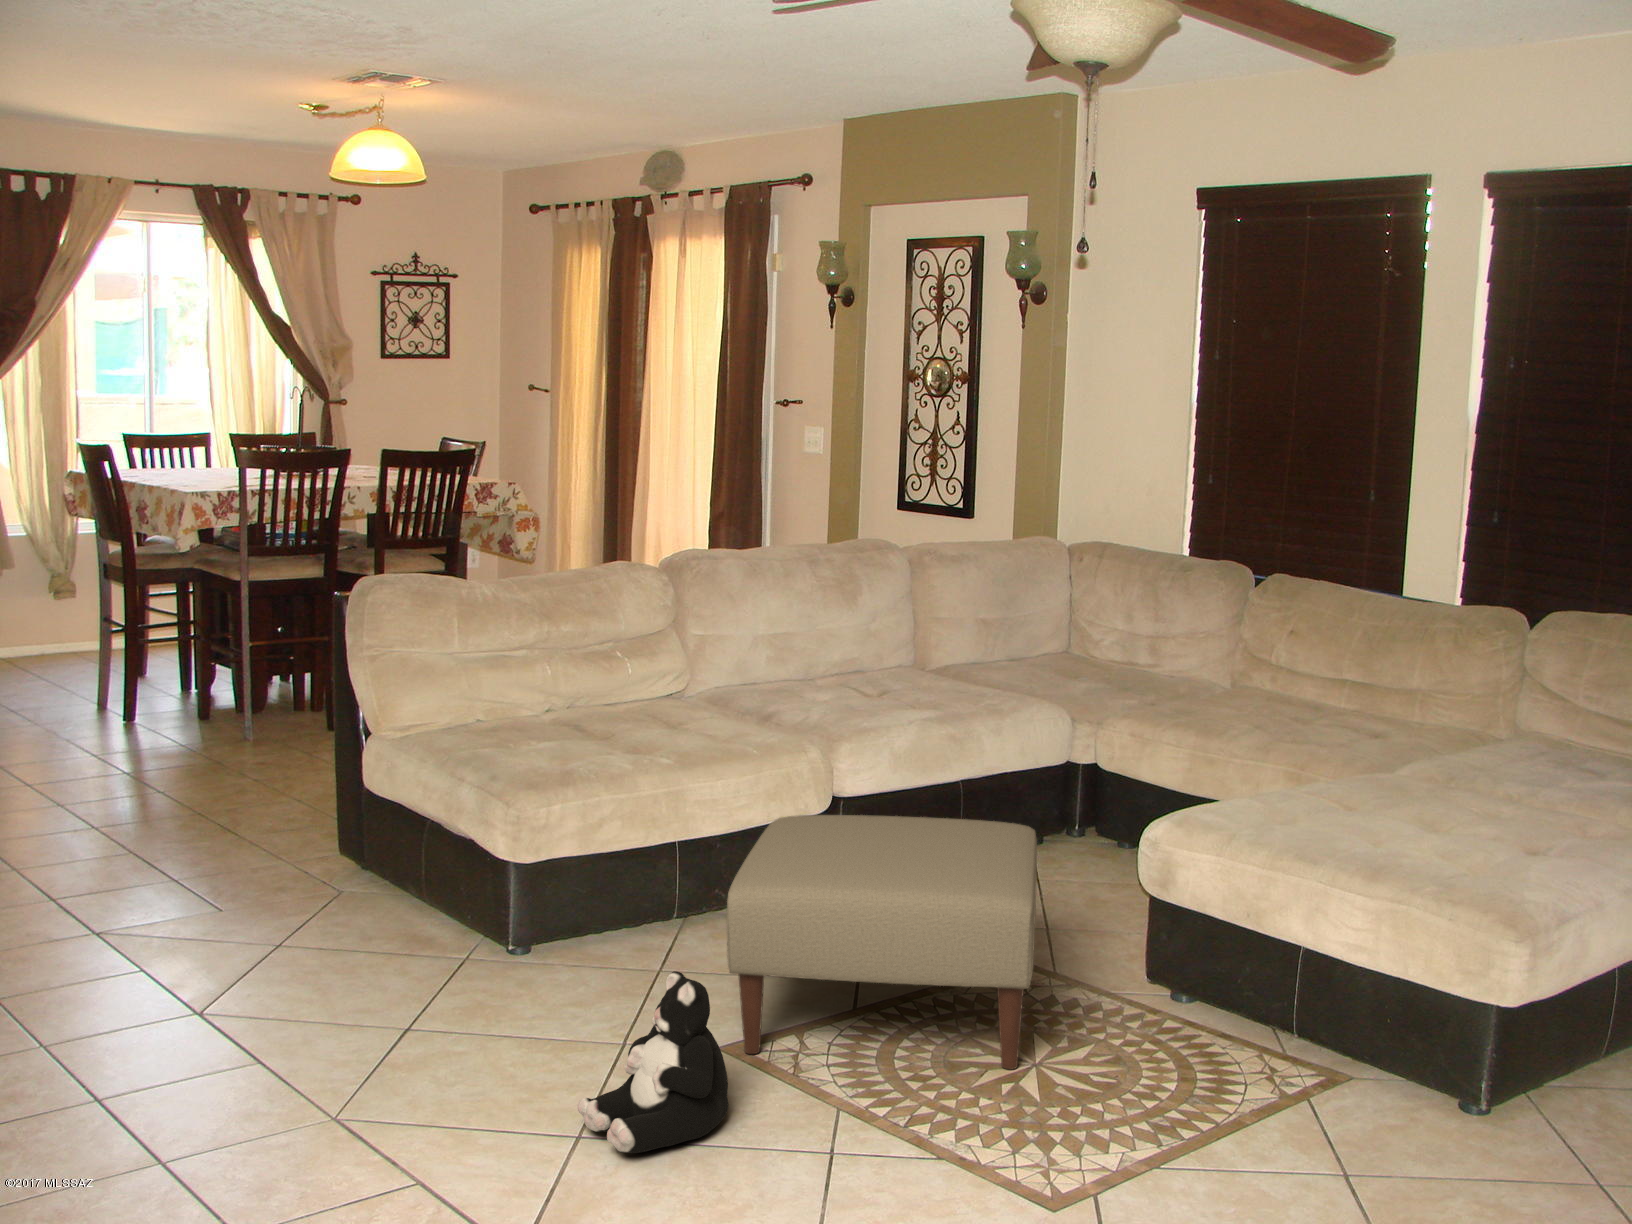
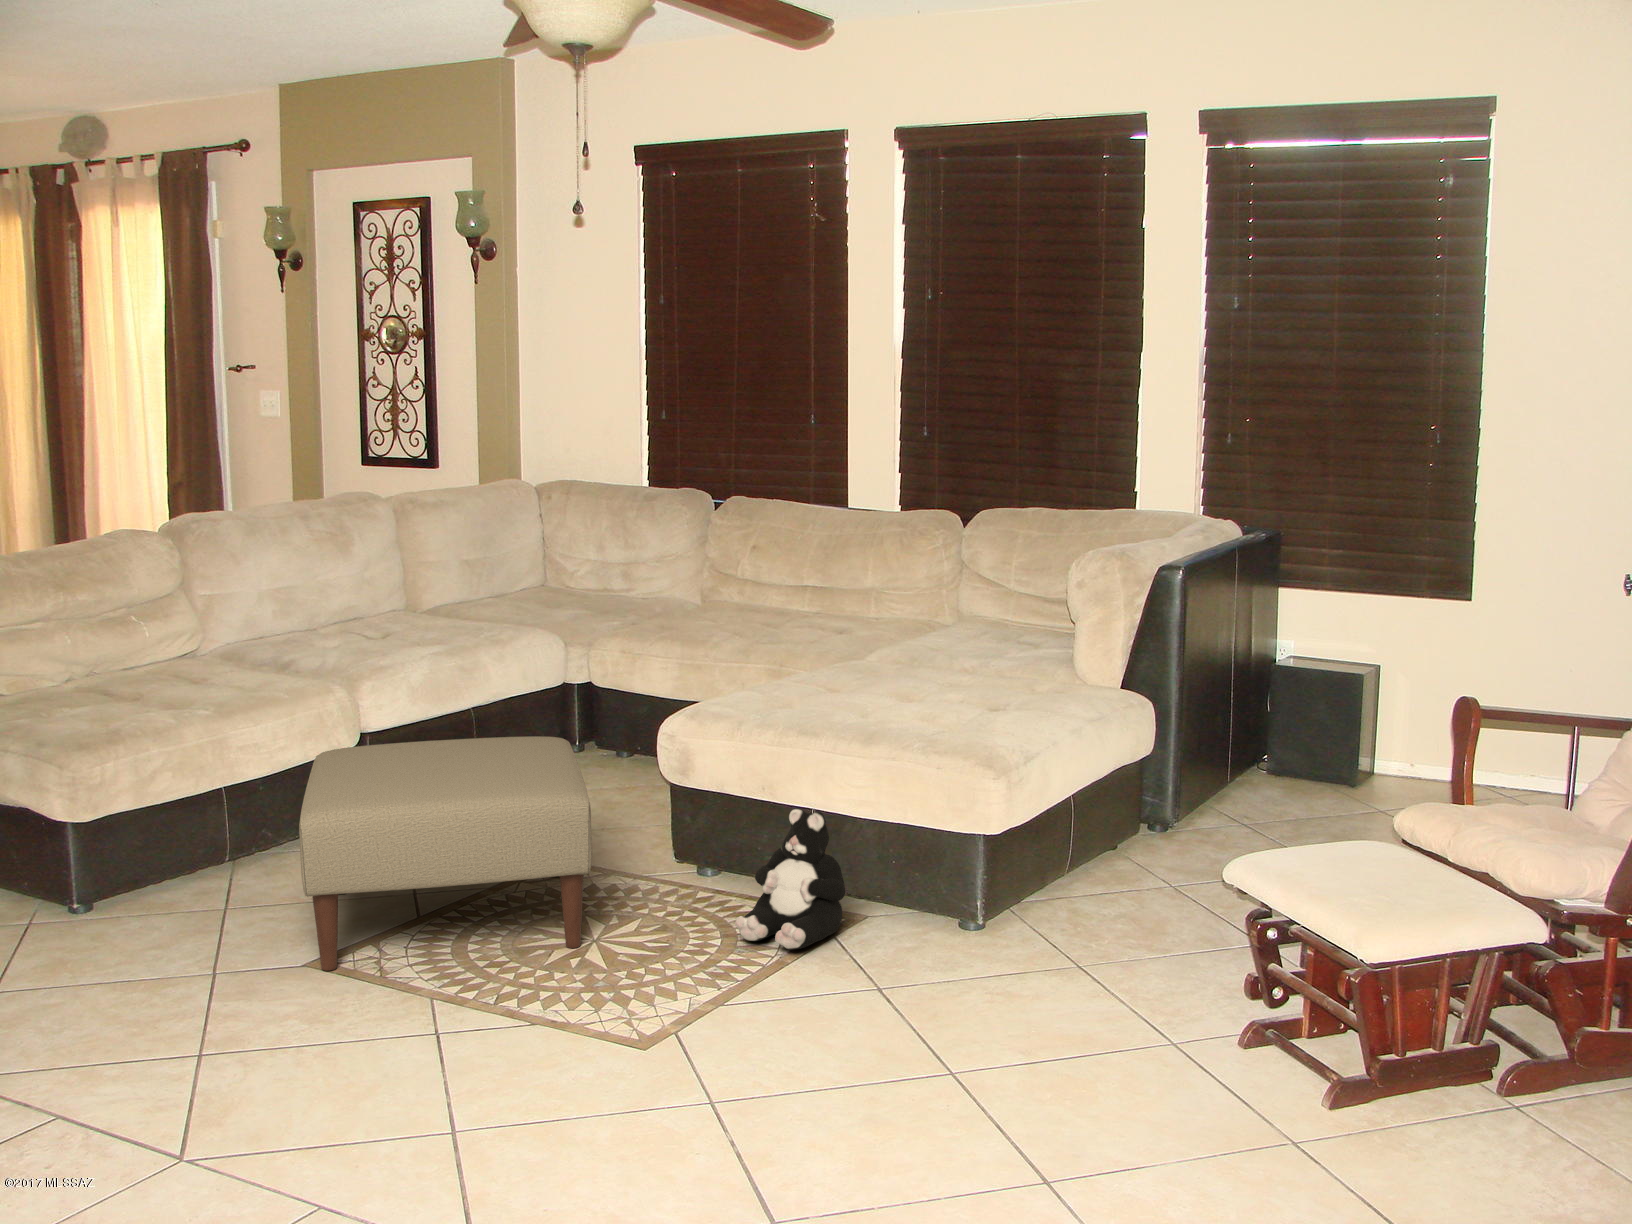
plush toy: present [577,971,729,1153] -> present [735,808,845,949]

